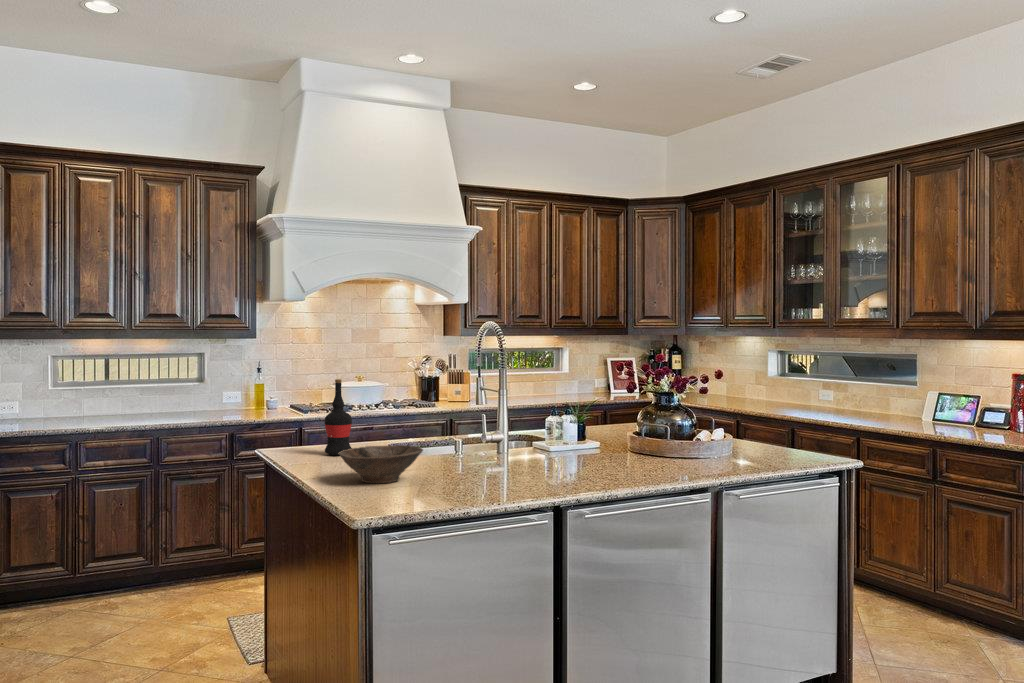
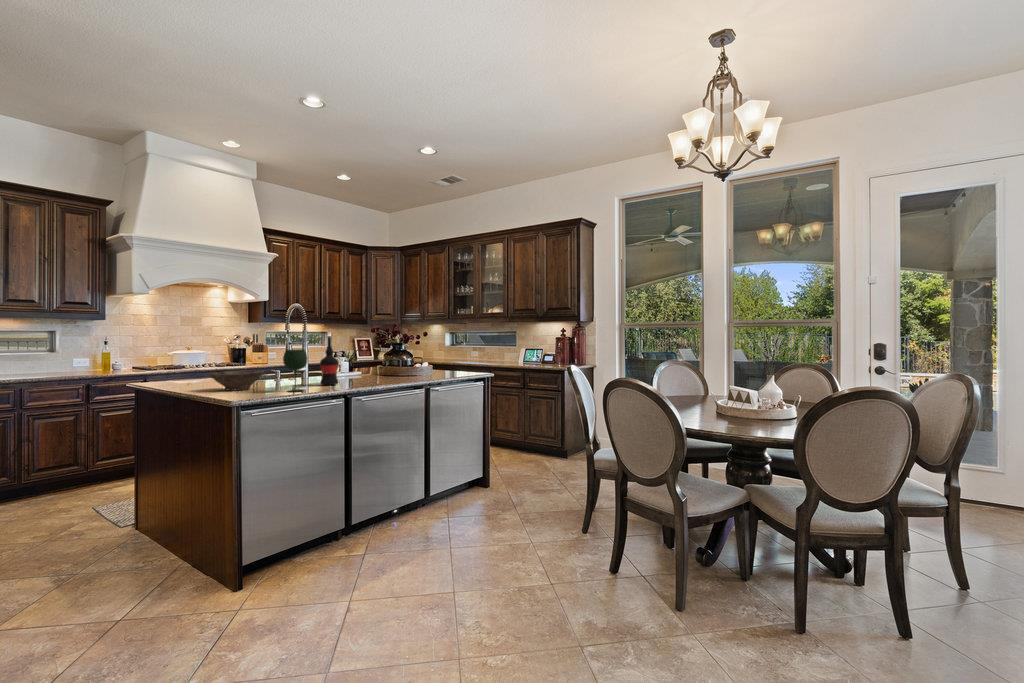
wine bottle: present [324,379,352,455] -> present [320,336,339,385]
wine glass: none [443,419,483,497] -> present [283,349,307,392]

